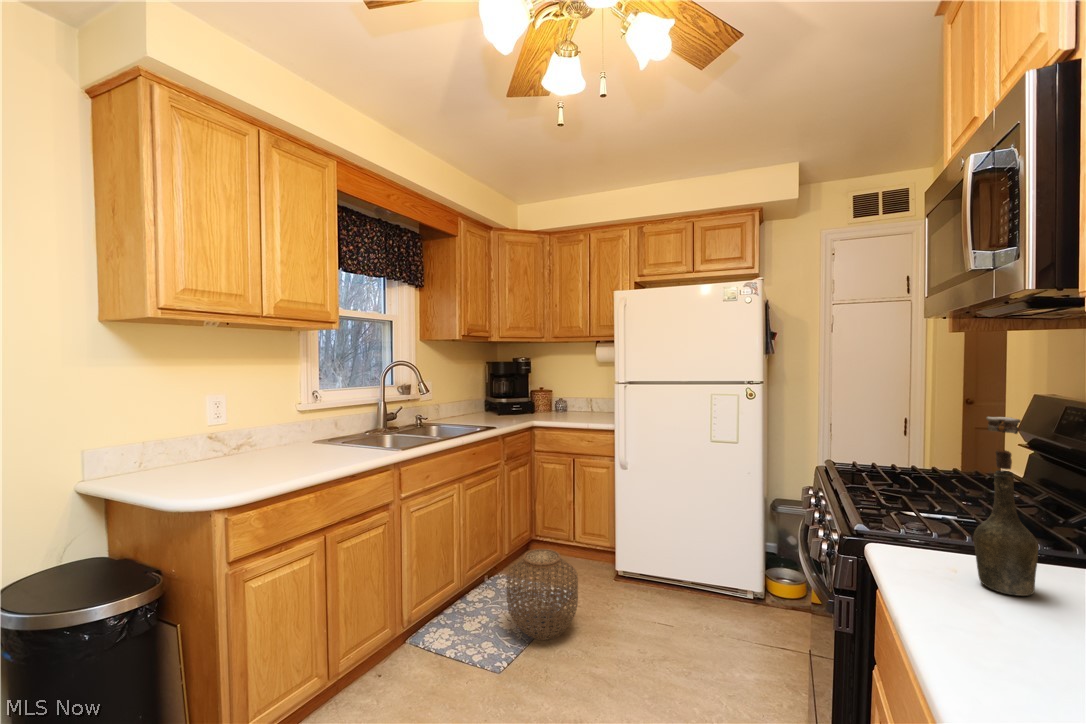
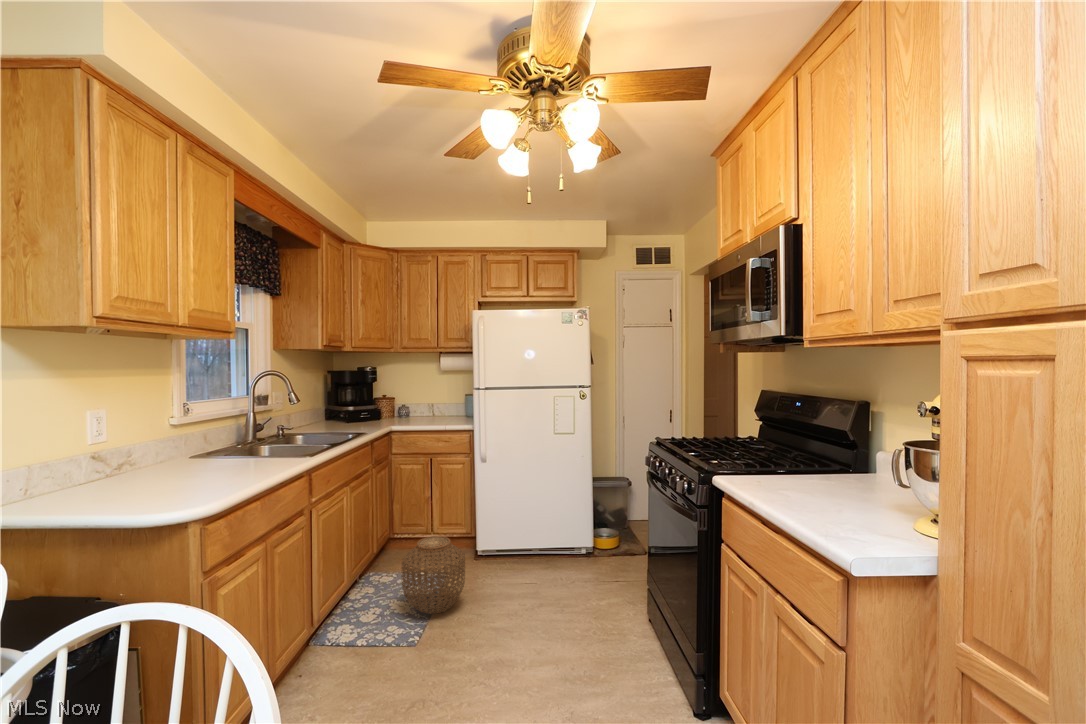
bottle: present [973,416,1039,596] -> none [750,403,775,488]

